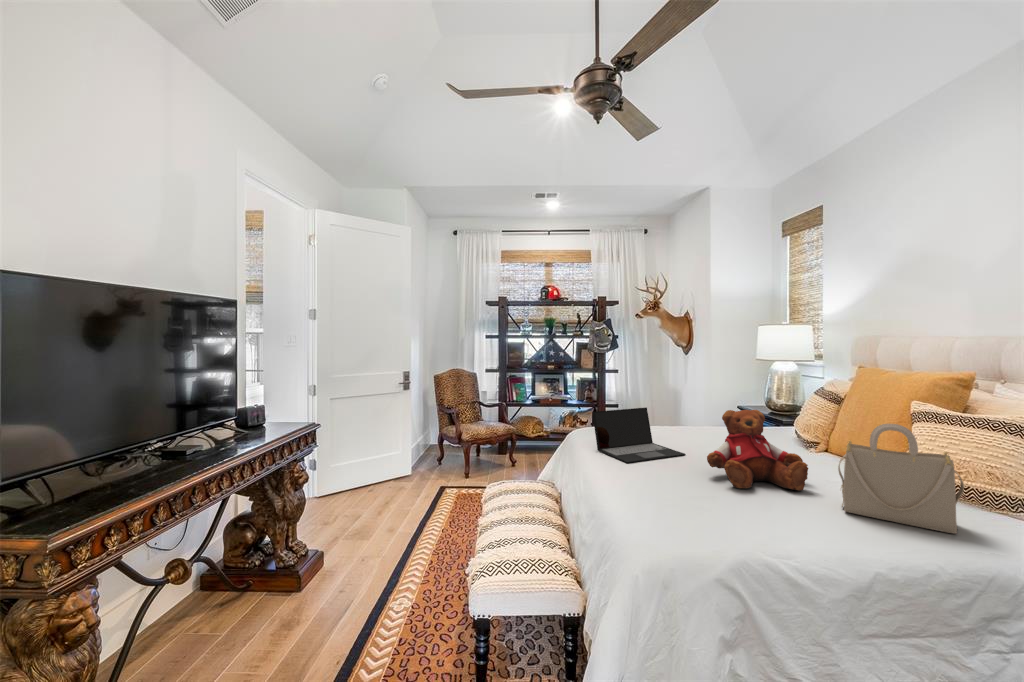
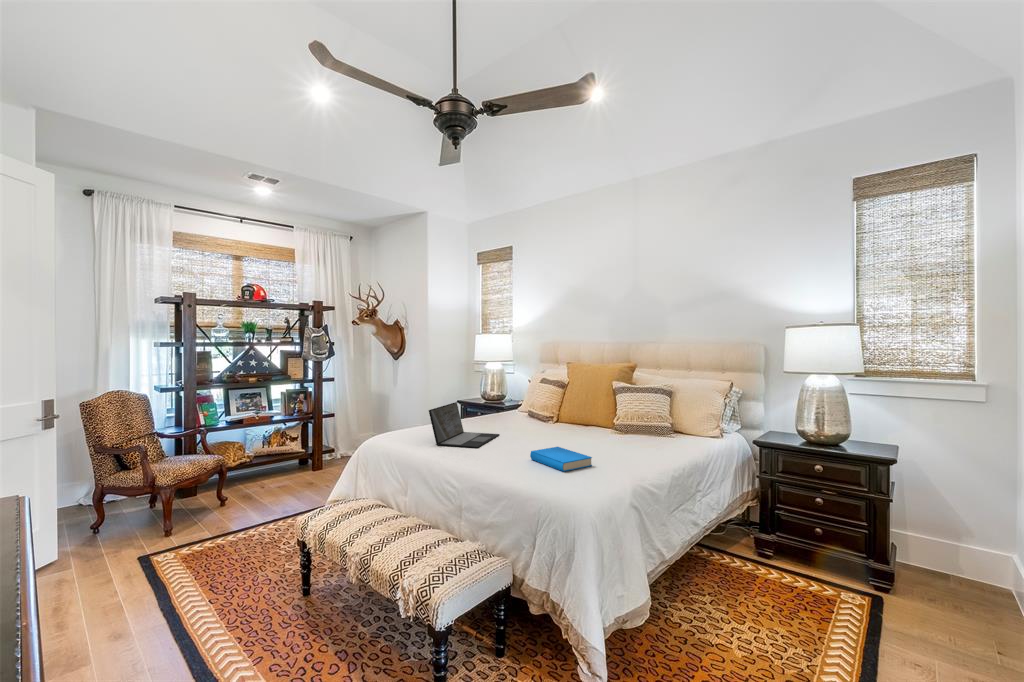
teddy bear: present [707,410,808,490] -> none [536,391,593,445]
handbag: present [838,424,964,534] -> none [615,388,667,443]
book: none [649,481,705,525] -> present [530,447,592,471]

